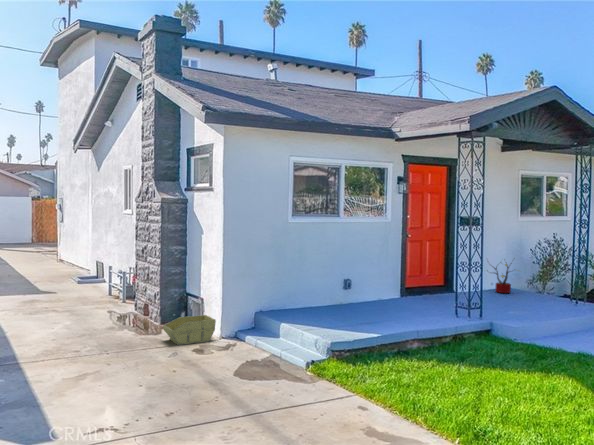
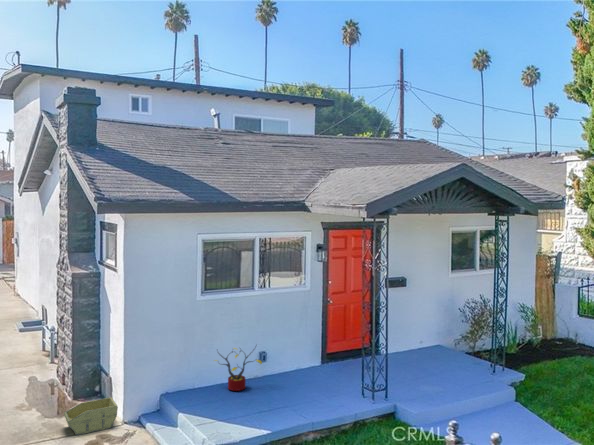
decorative plant: present [494,263,512,293] -> present [215,348,262,391]

